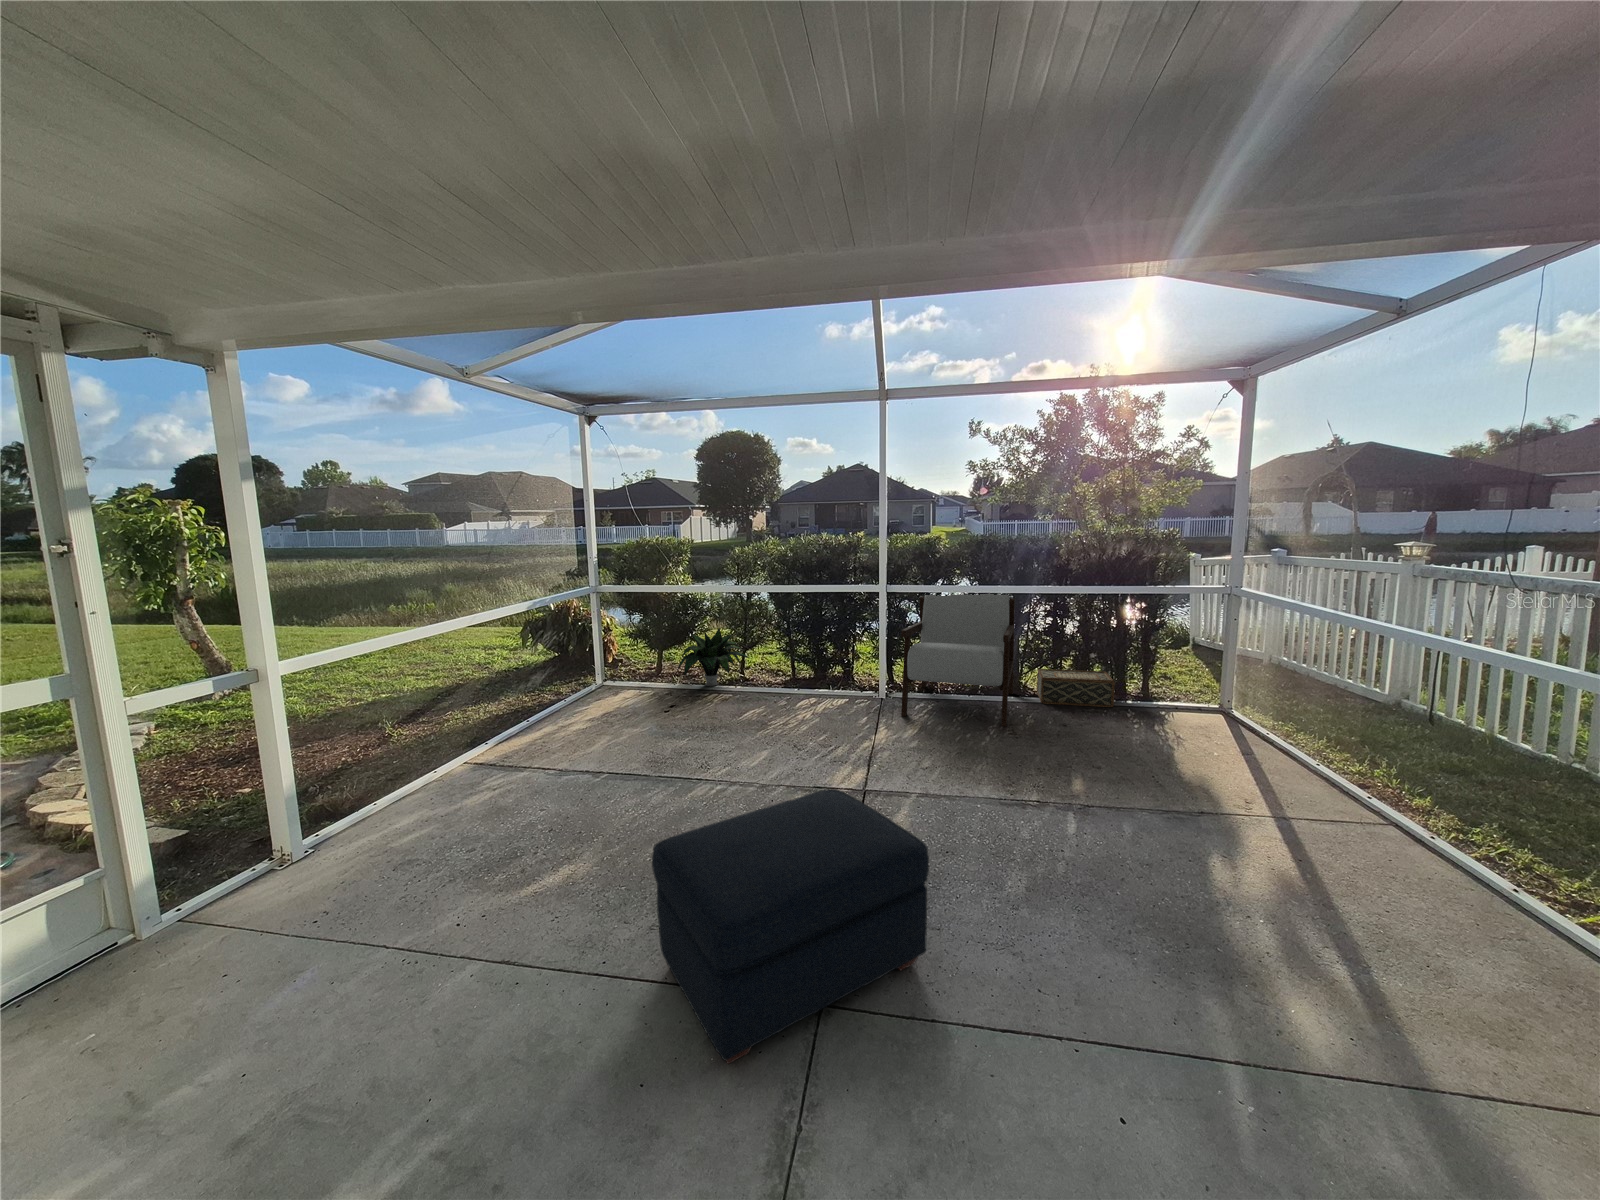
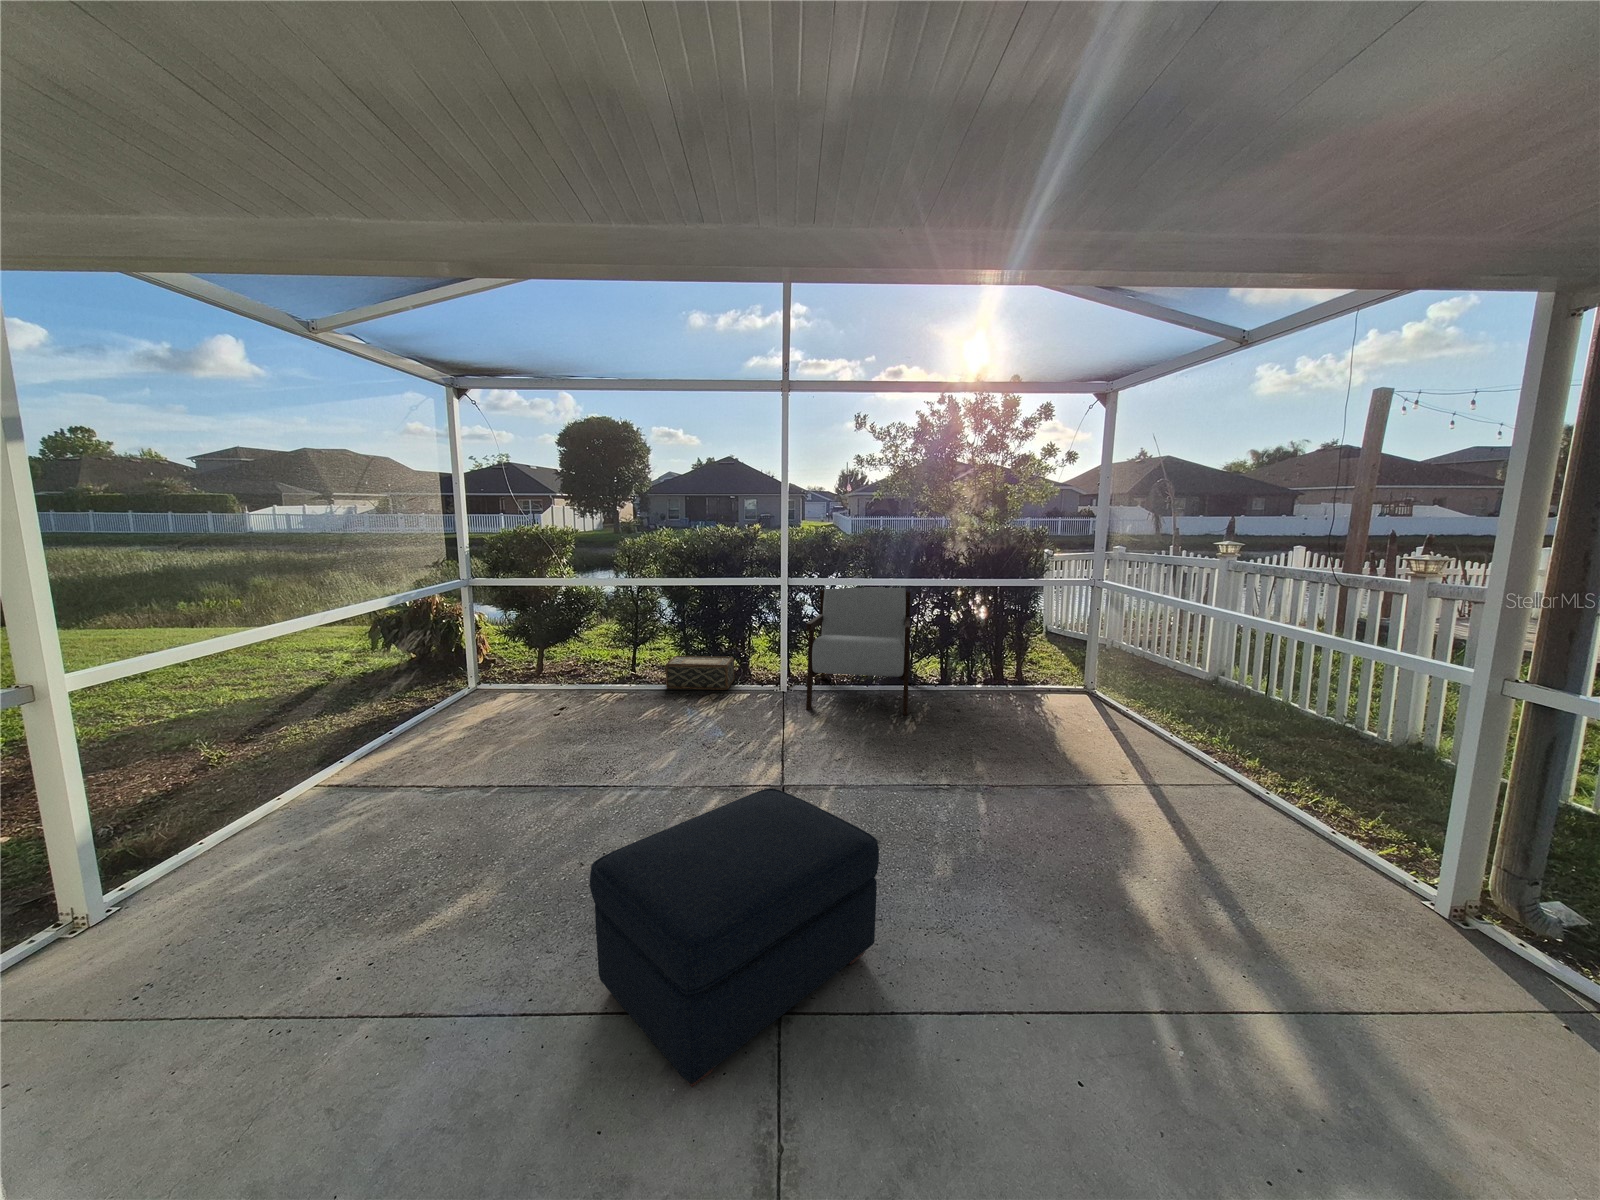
potted plant: present [677,628,749,686] -> none [562,623,645,686]
woven basket: present [1037,669,1115,707] -> present [666,656,735,690]

